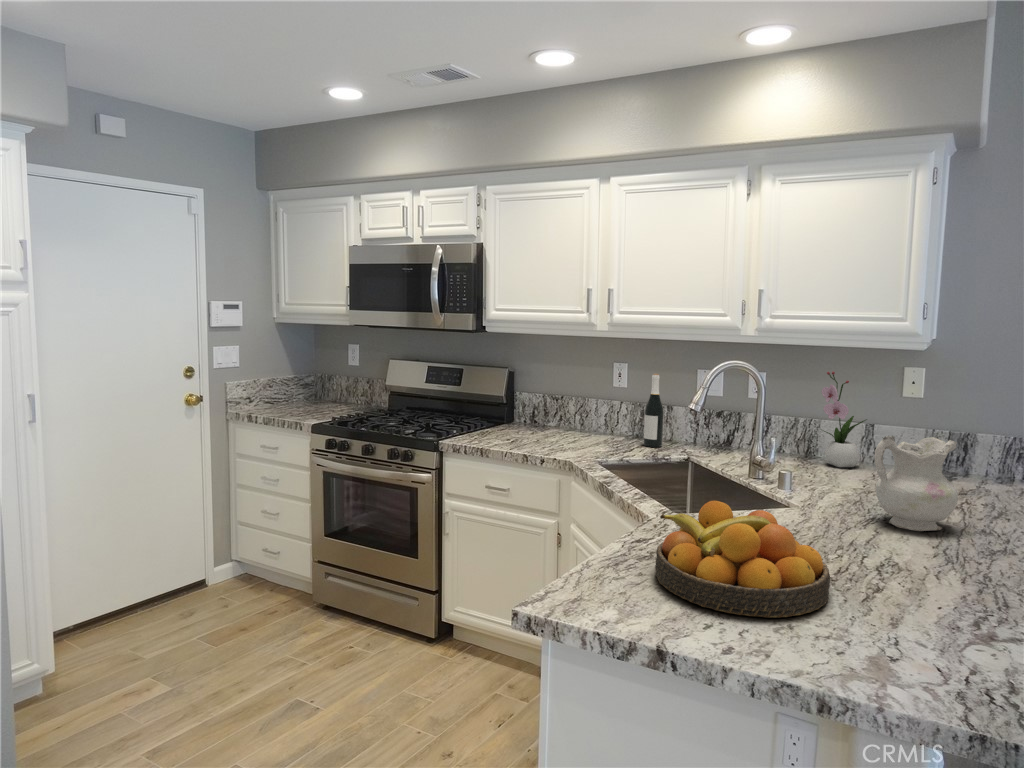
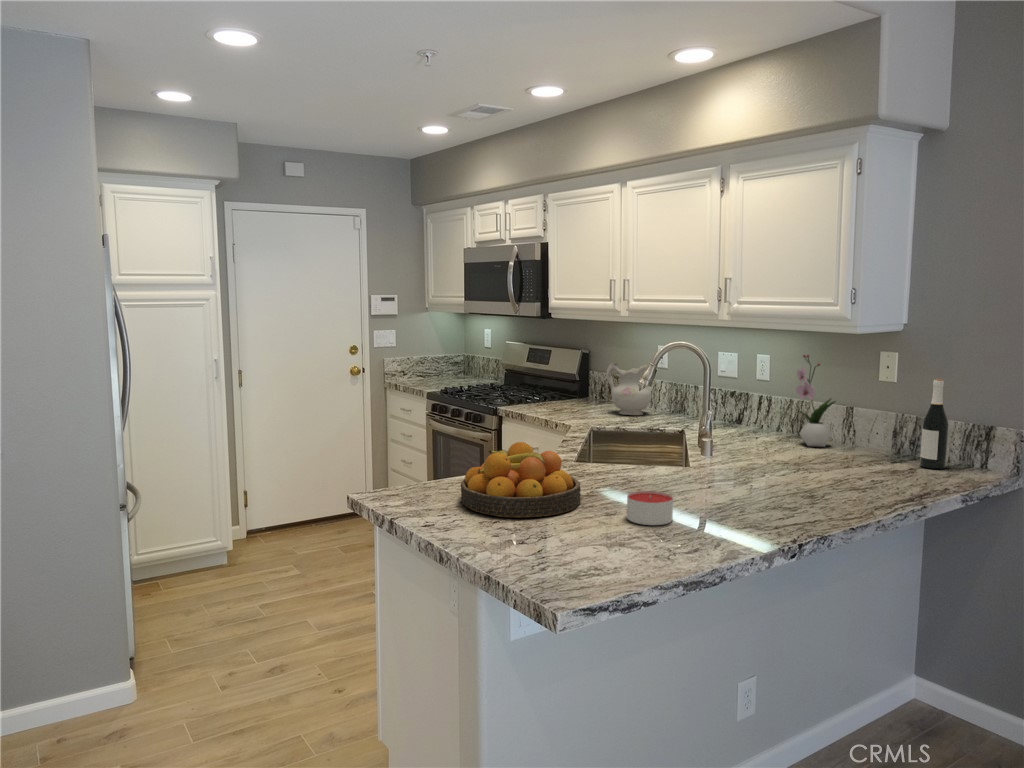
wine bottle: present [643,374,664,447] -> present [920,379,949,469]
ceramic pitcher: present [875,436,958,531] -> present [607,363,652,415]
candle: none [896,553,965,602] -> present [627,491,673,525]

